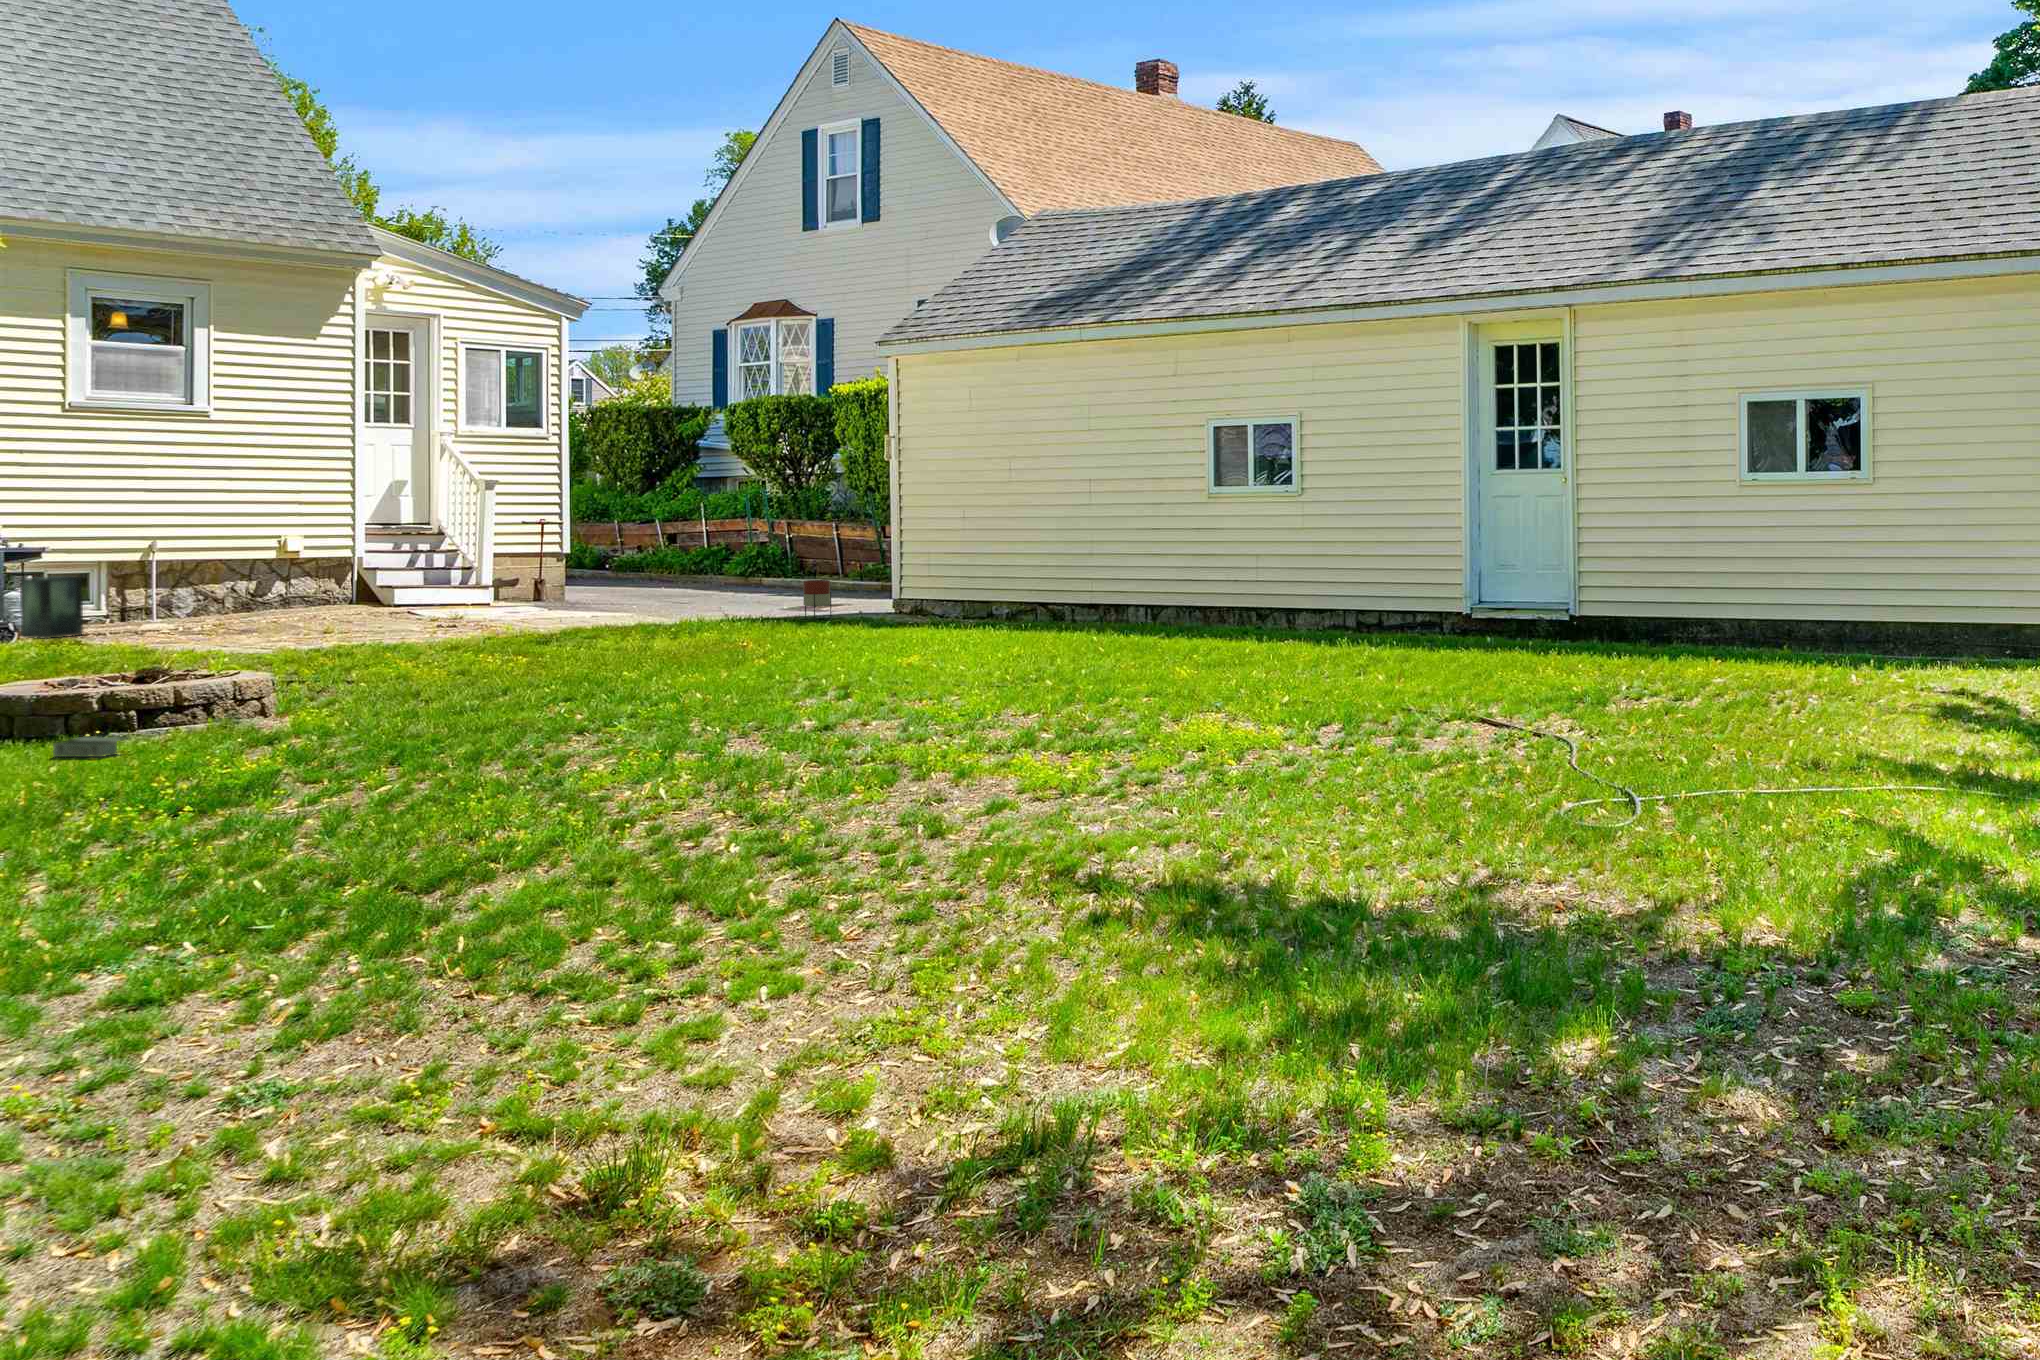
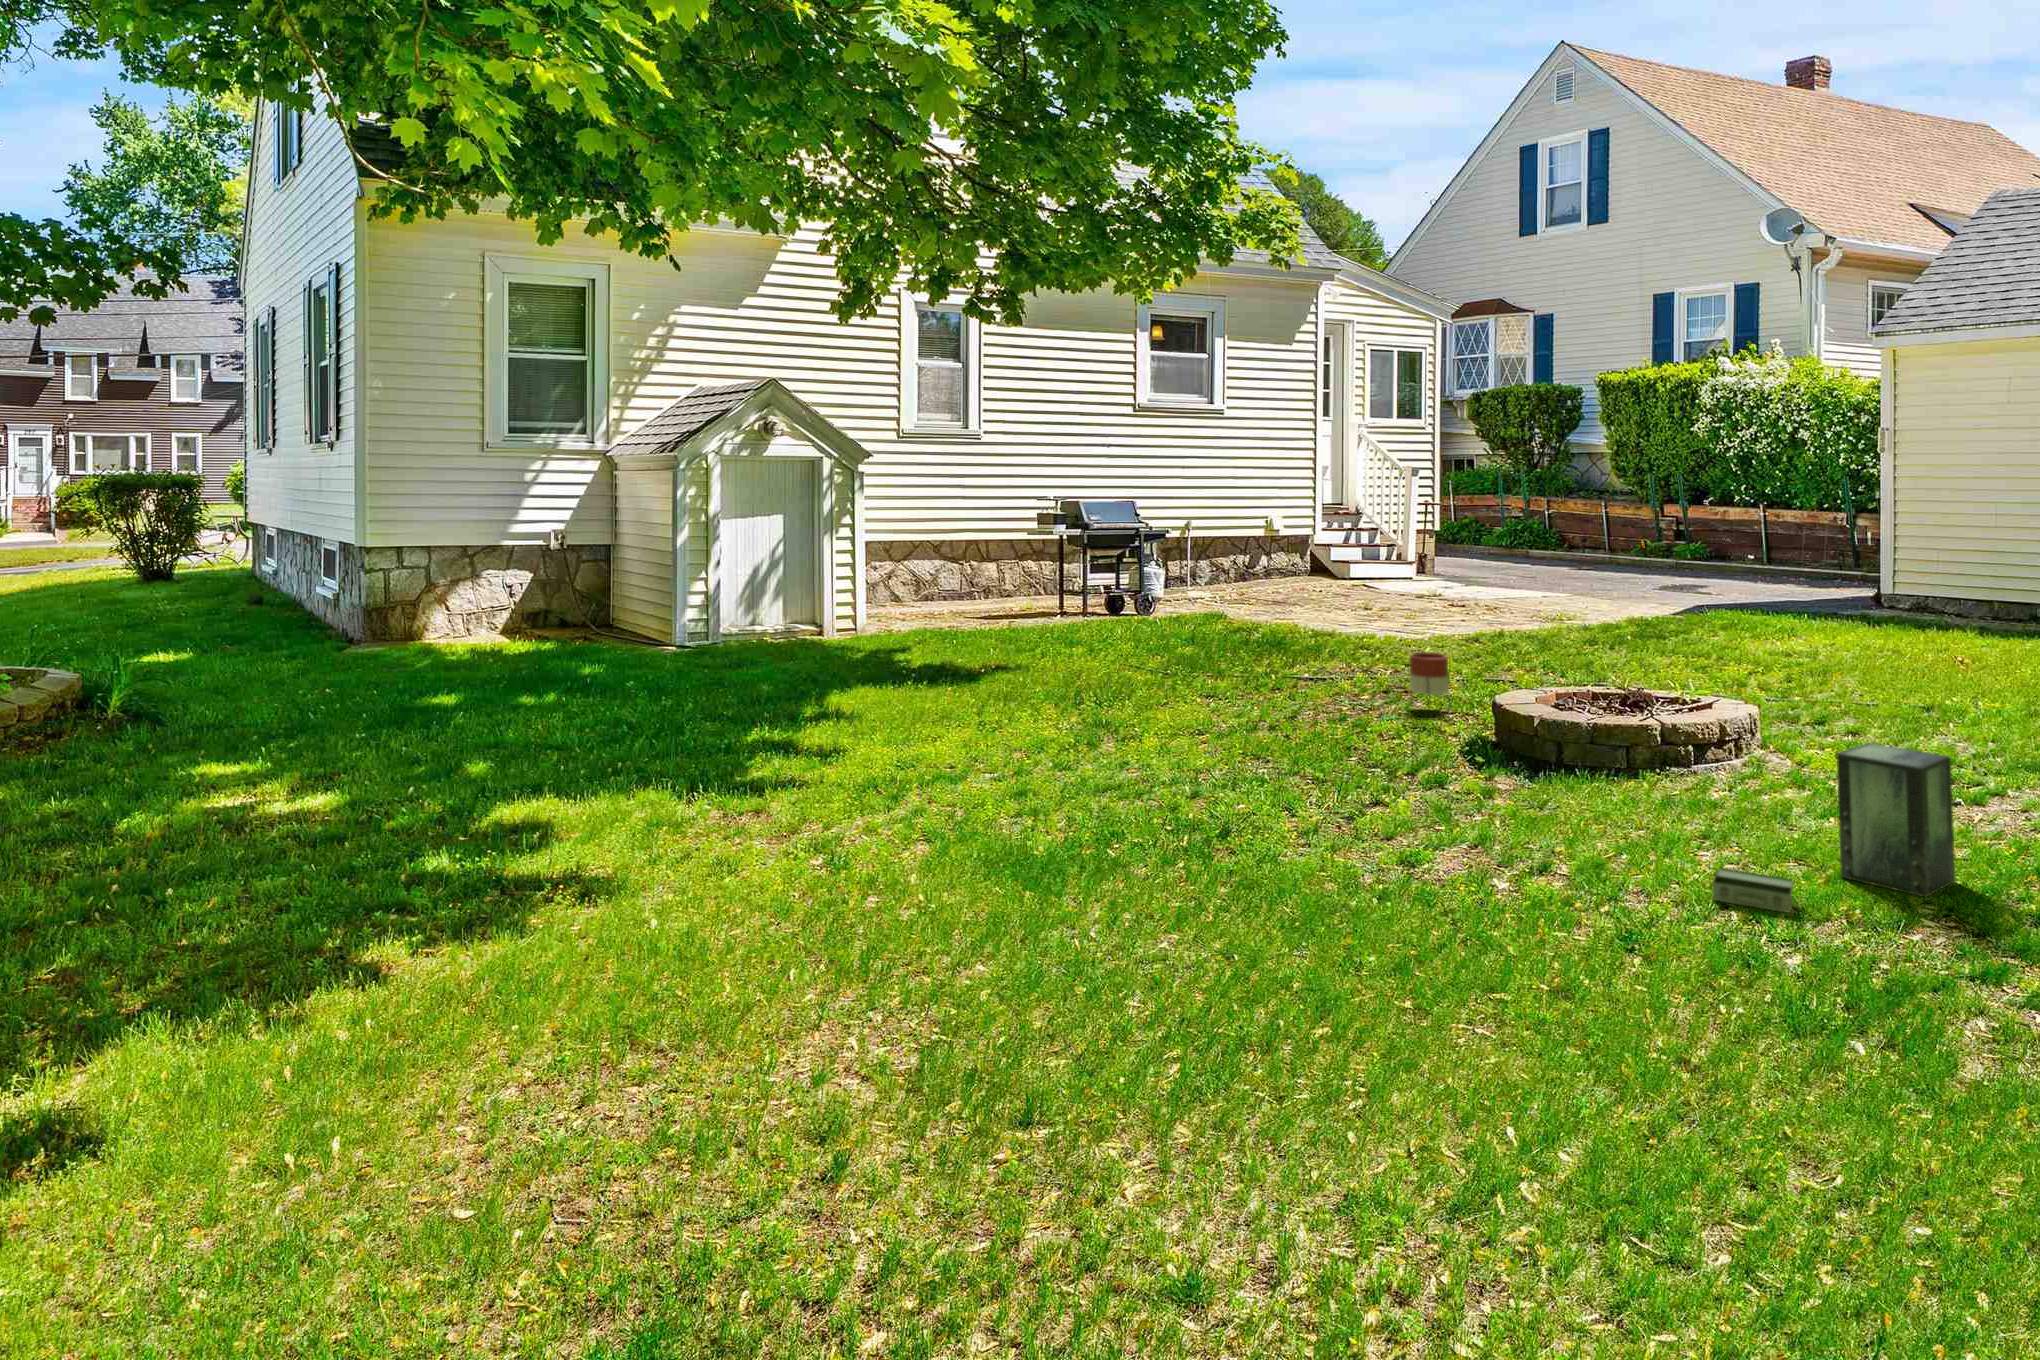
storage box: present [20,576,83,639] -> present [1837,743,1955,897]
planter: present [803,580,831,620] -> present [1410,652,1450,706]

